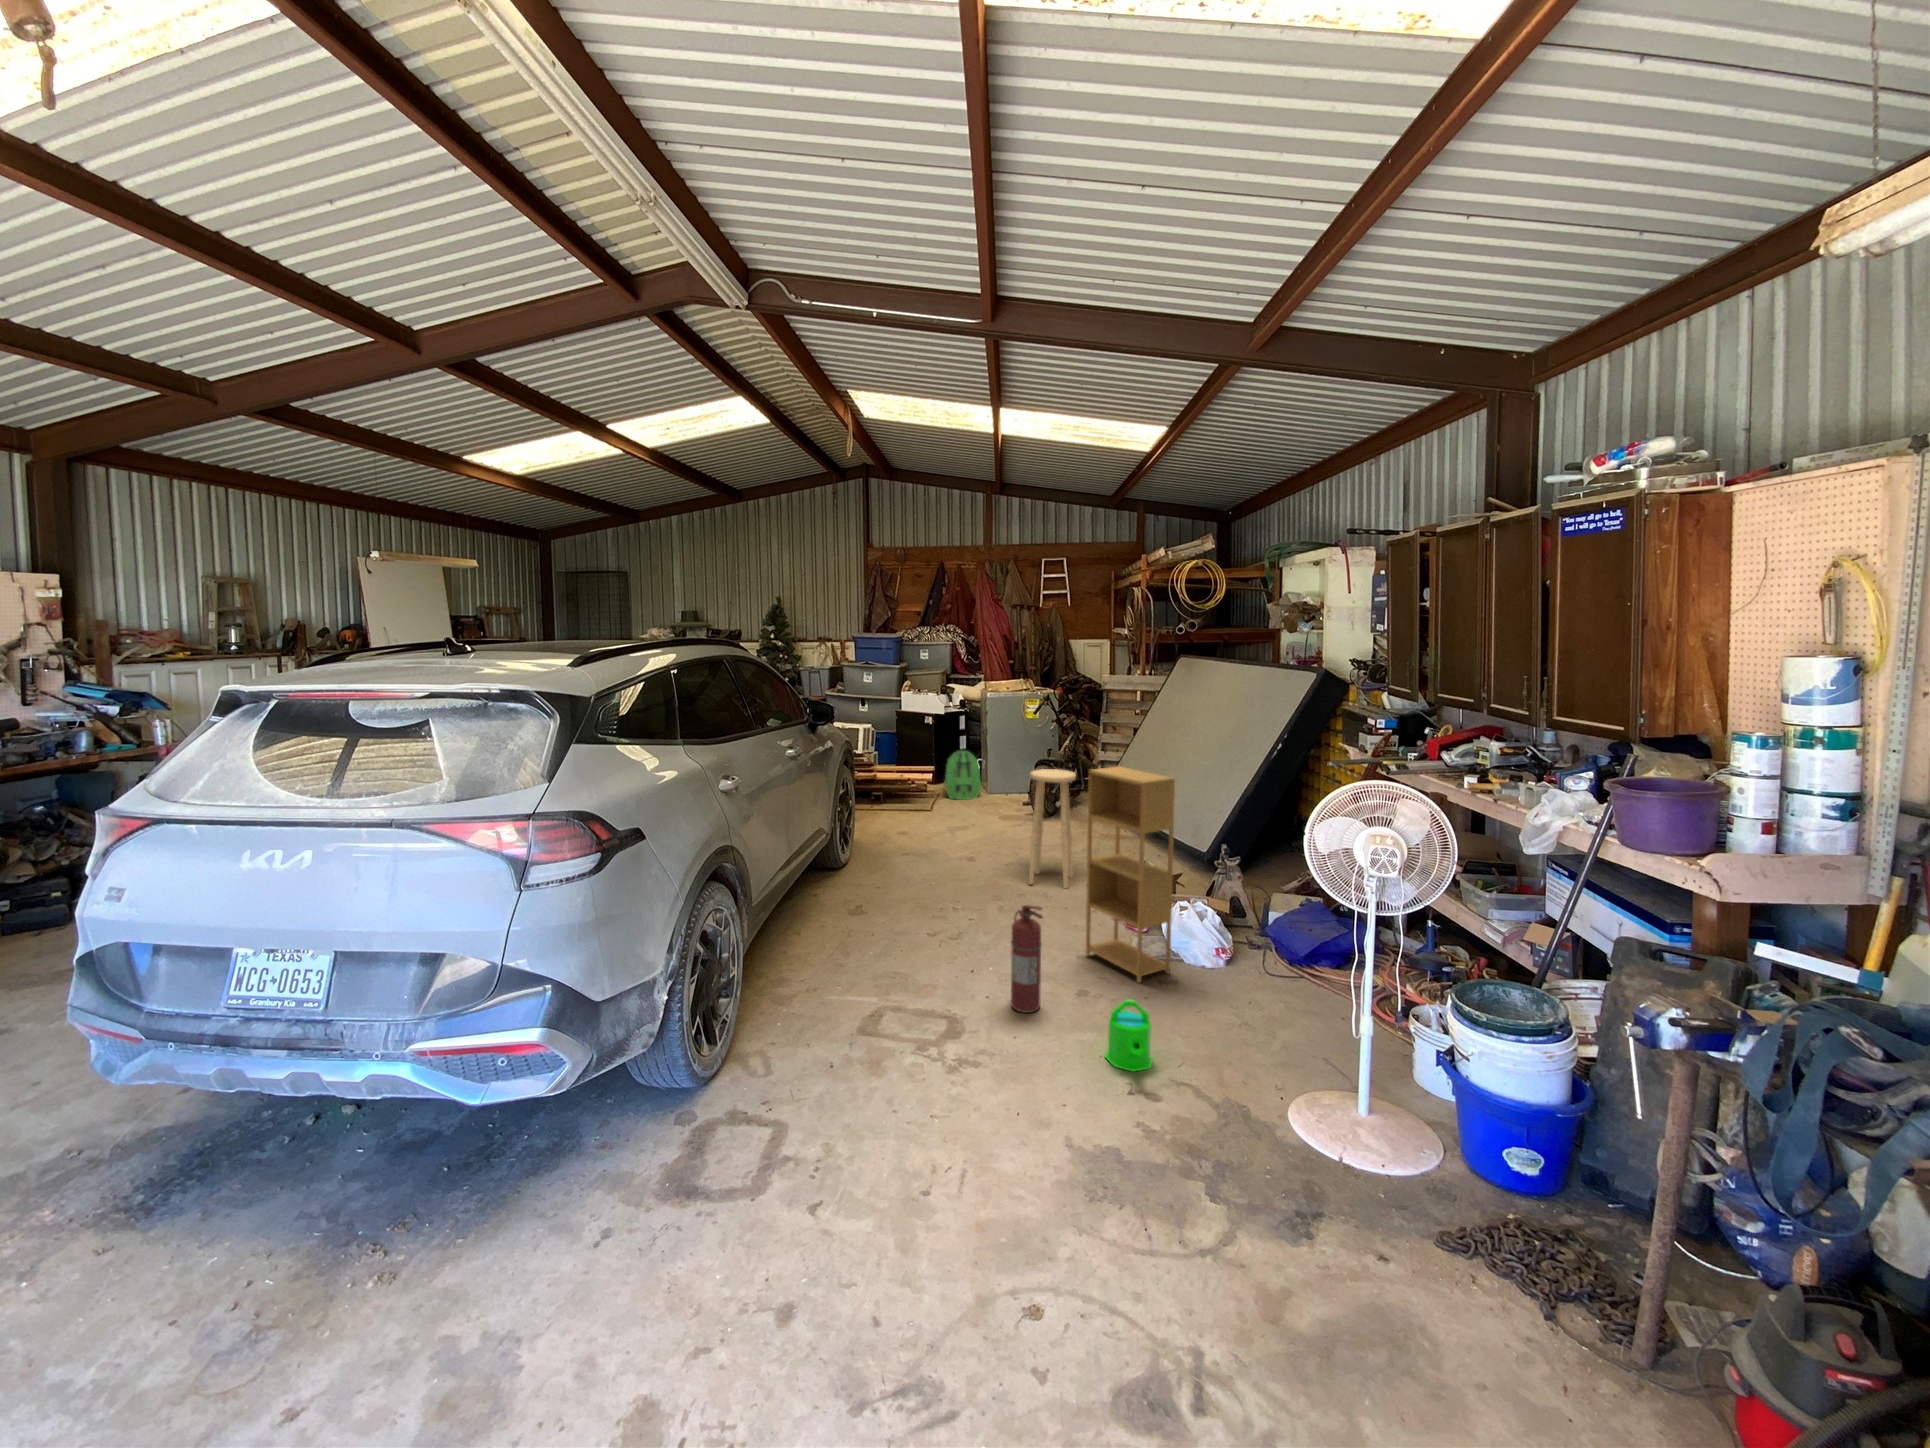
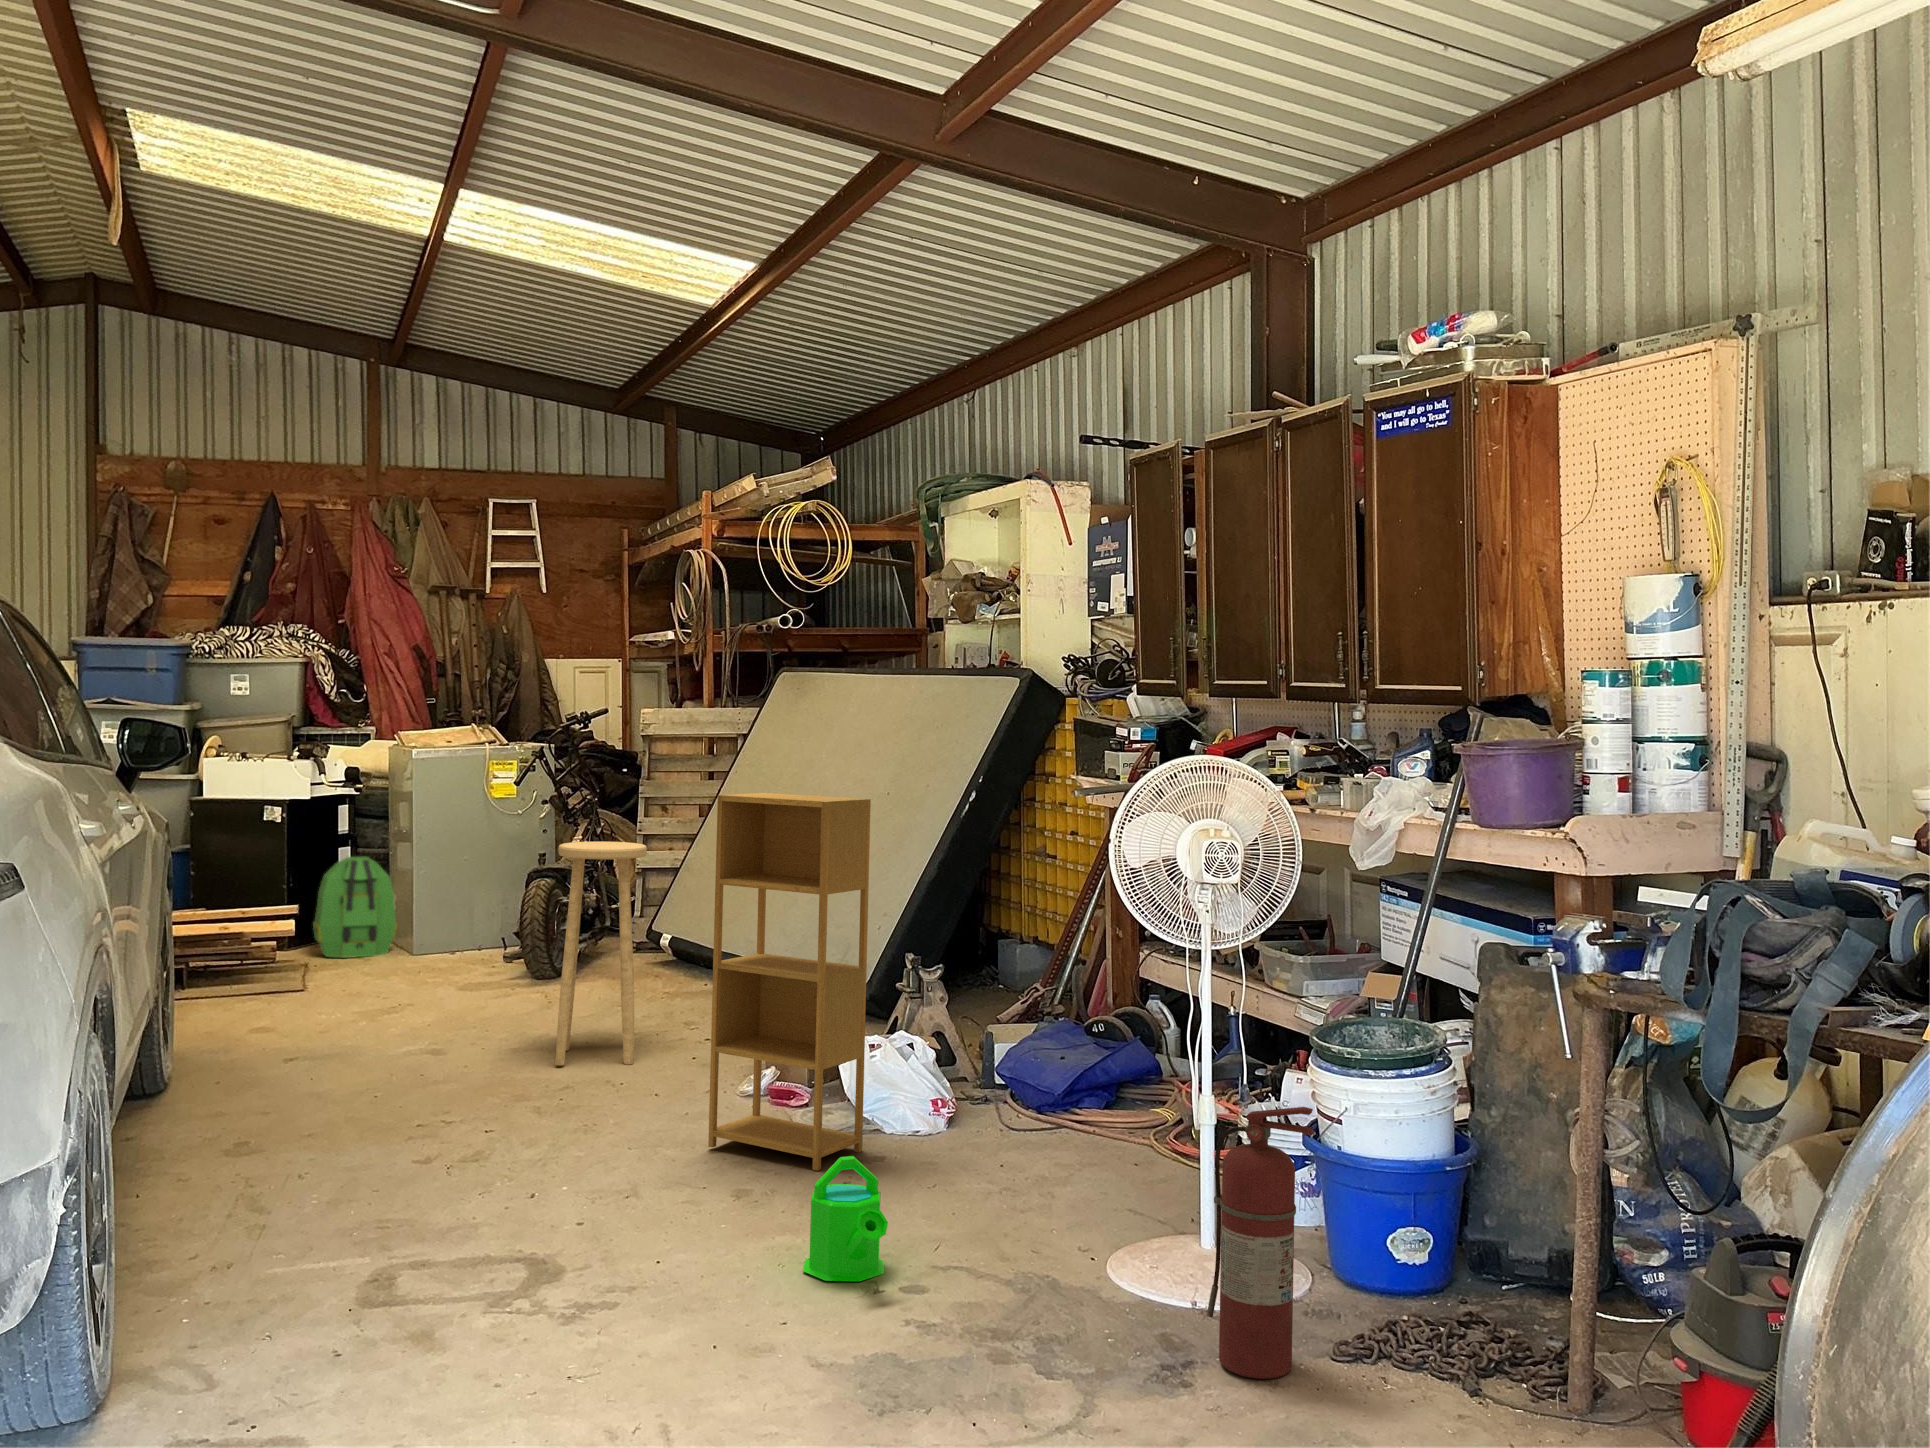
fire extinguisher: present [1011,905,1042,1013] -> present [1207,1107,1315,1379]

